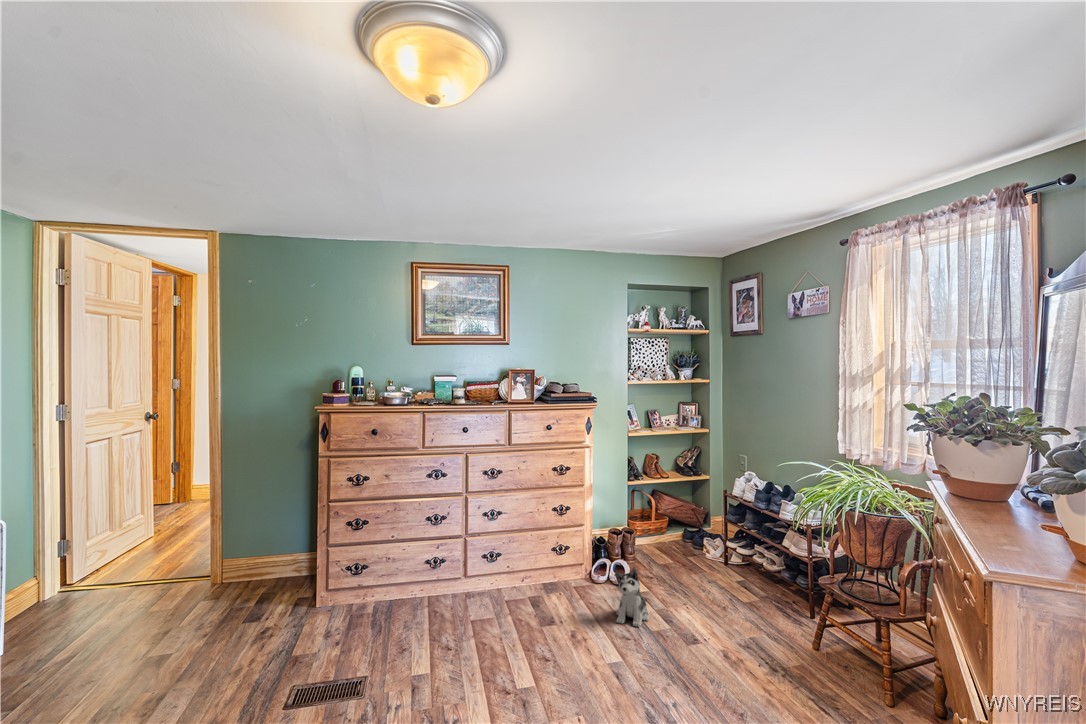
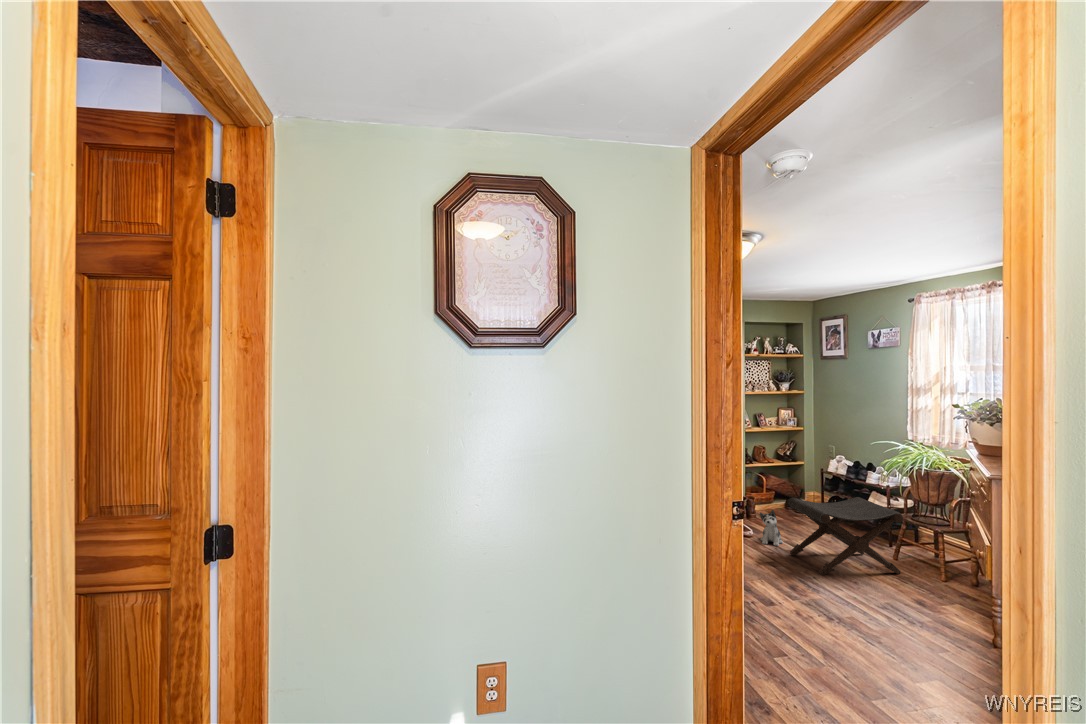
footstool: none [649,549,823,700] -> present [788,497,903,575]

